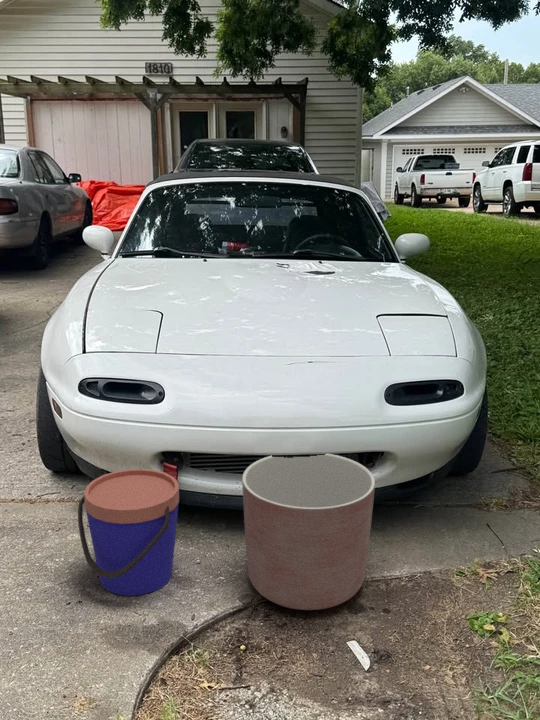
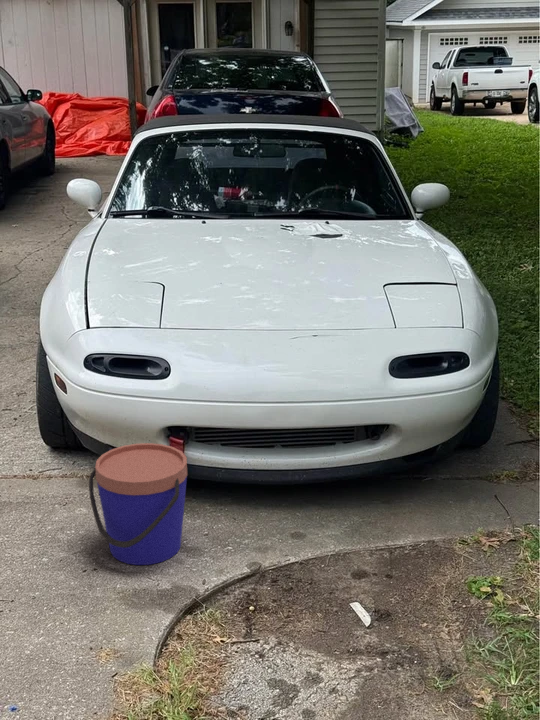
planter: present [242,454,375,610] -> none [250,425,378,576]

